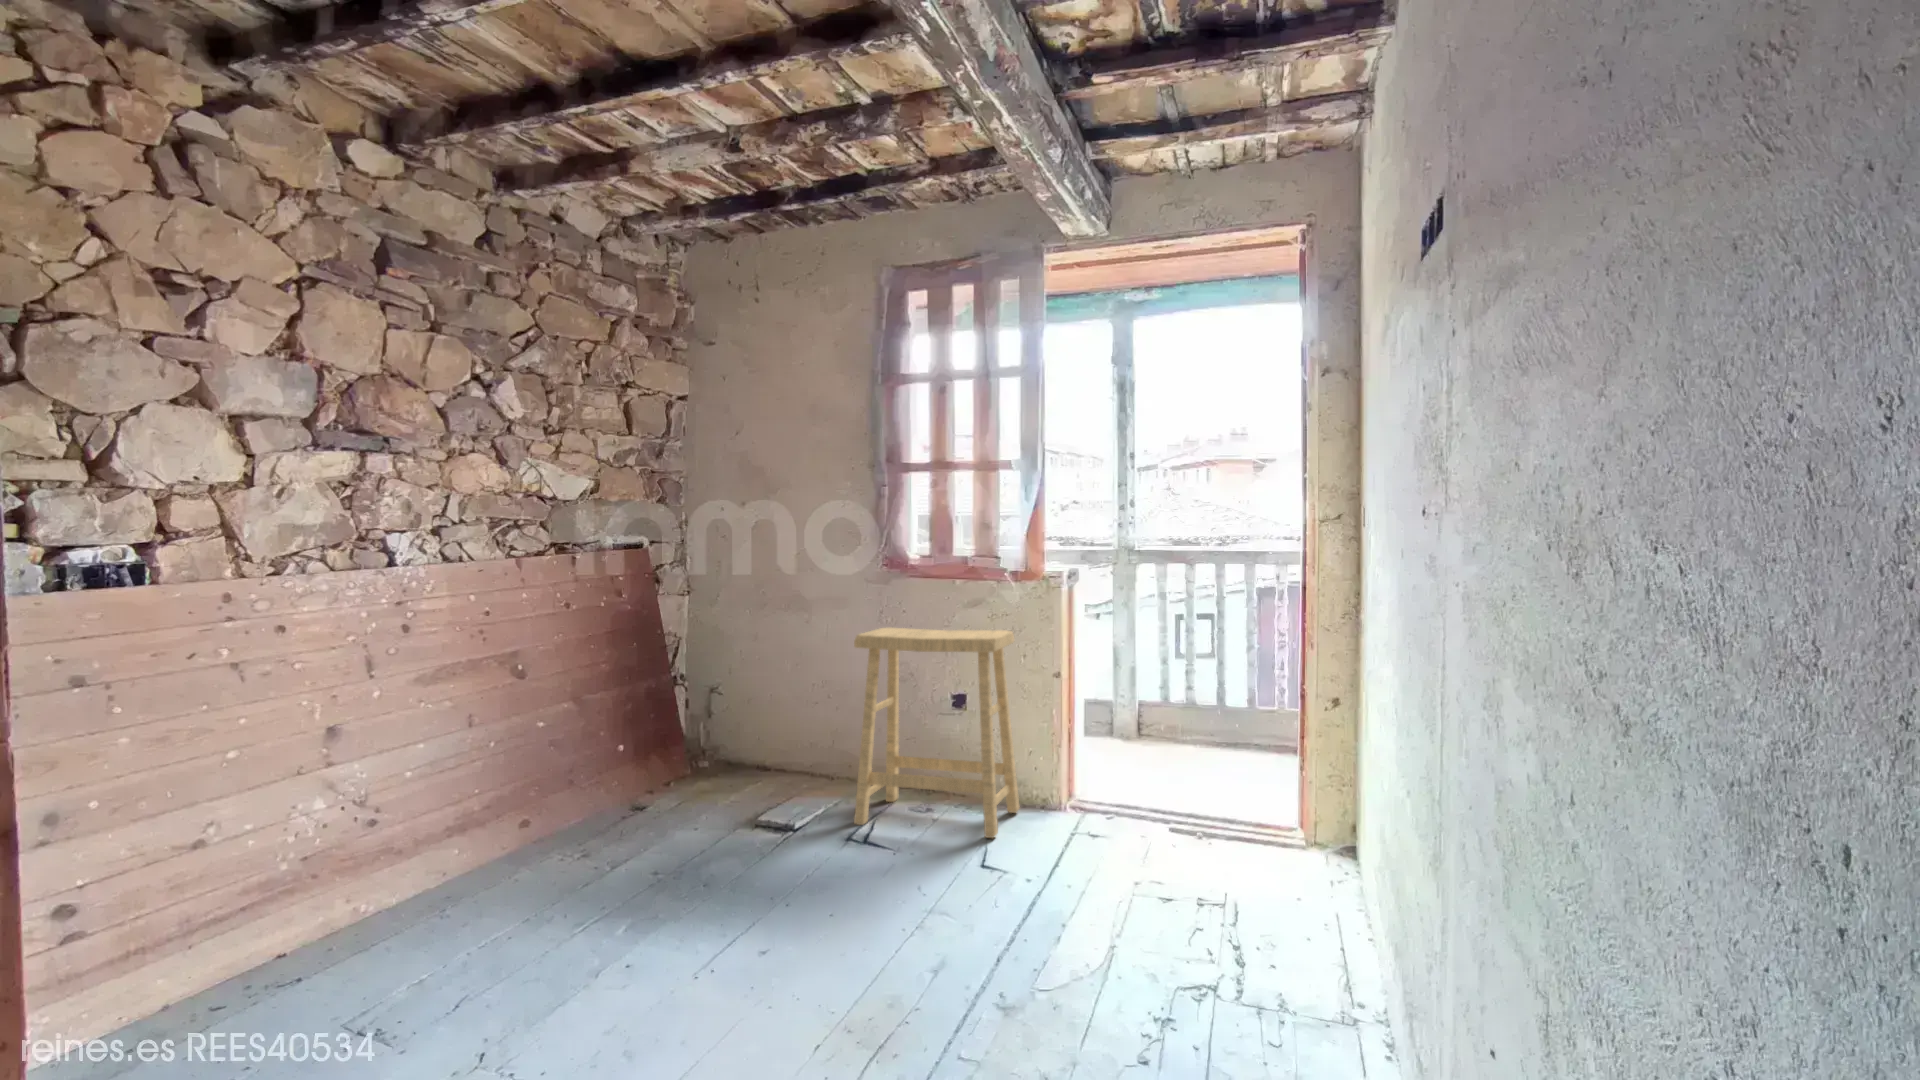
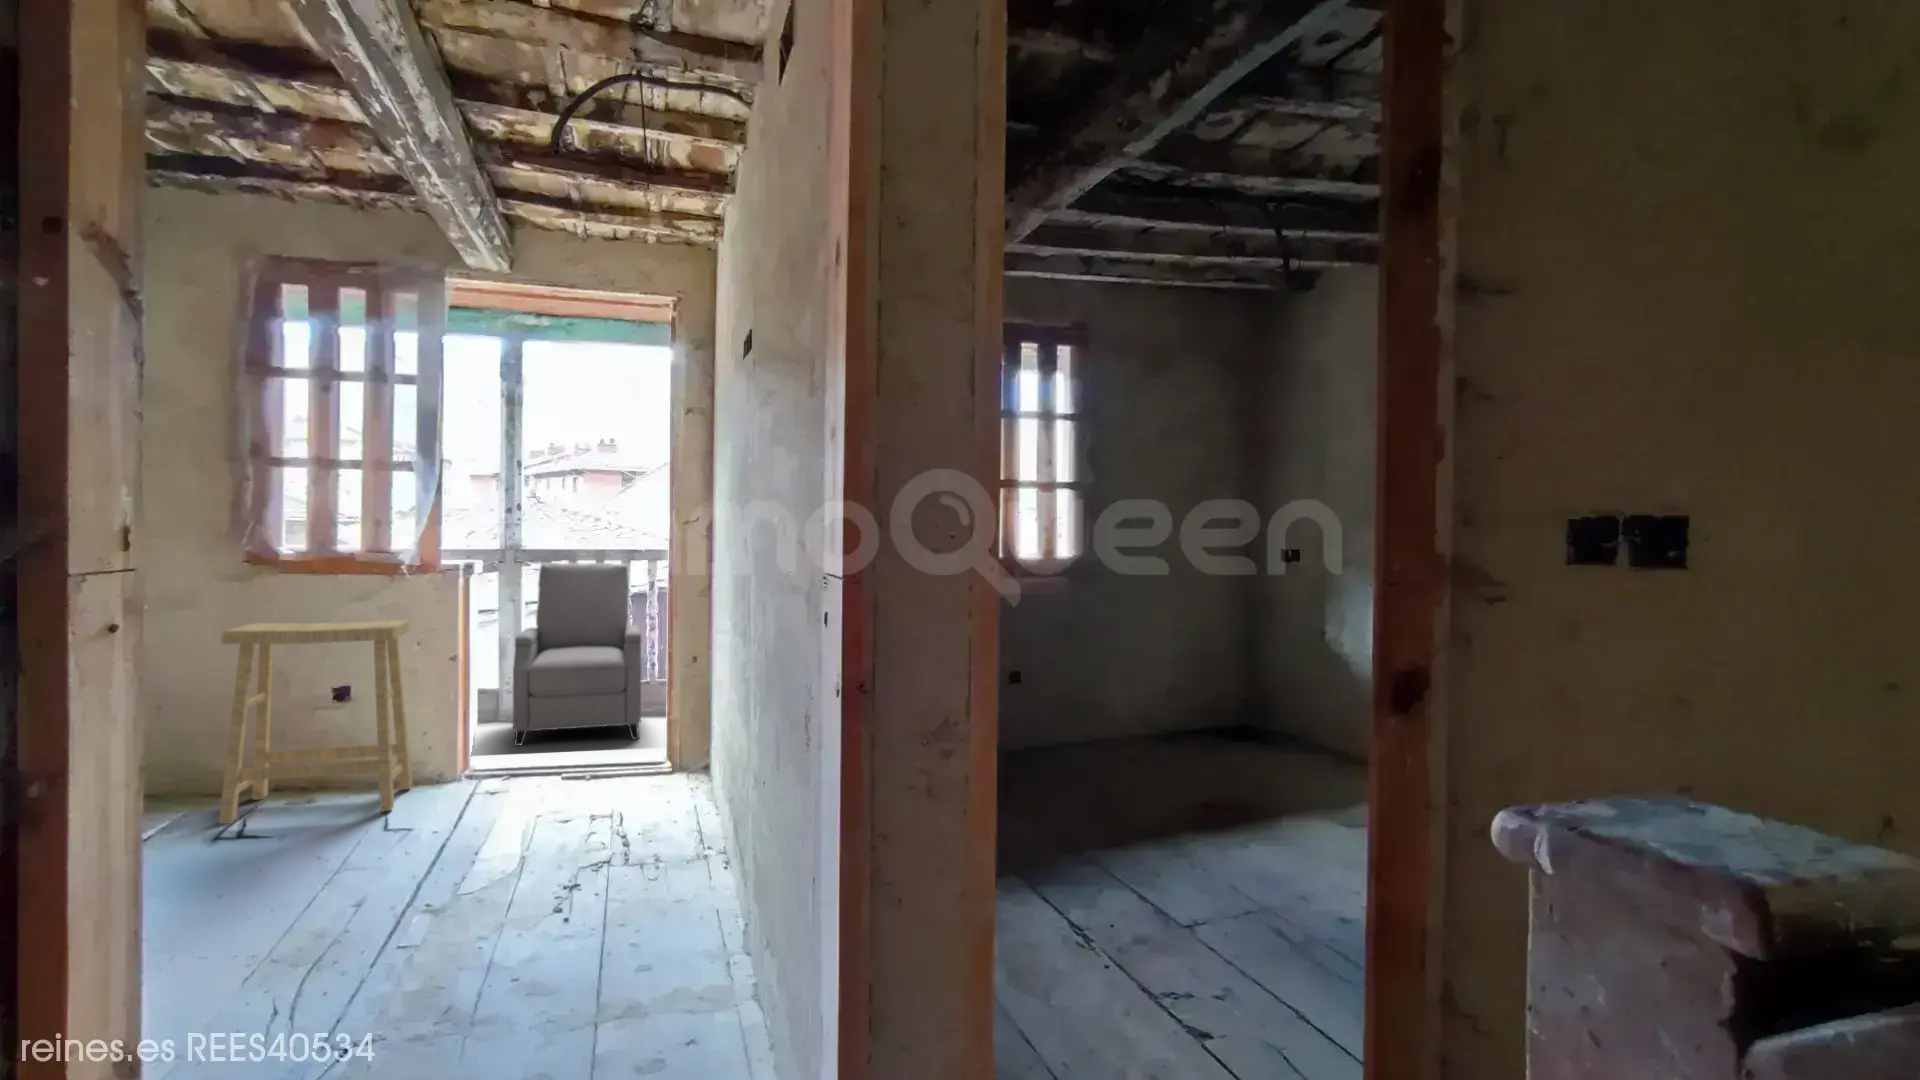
chair: none [1126,567,1268,784] -> present [513,563,641,746]

